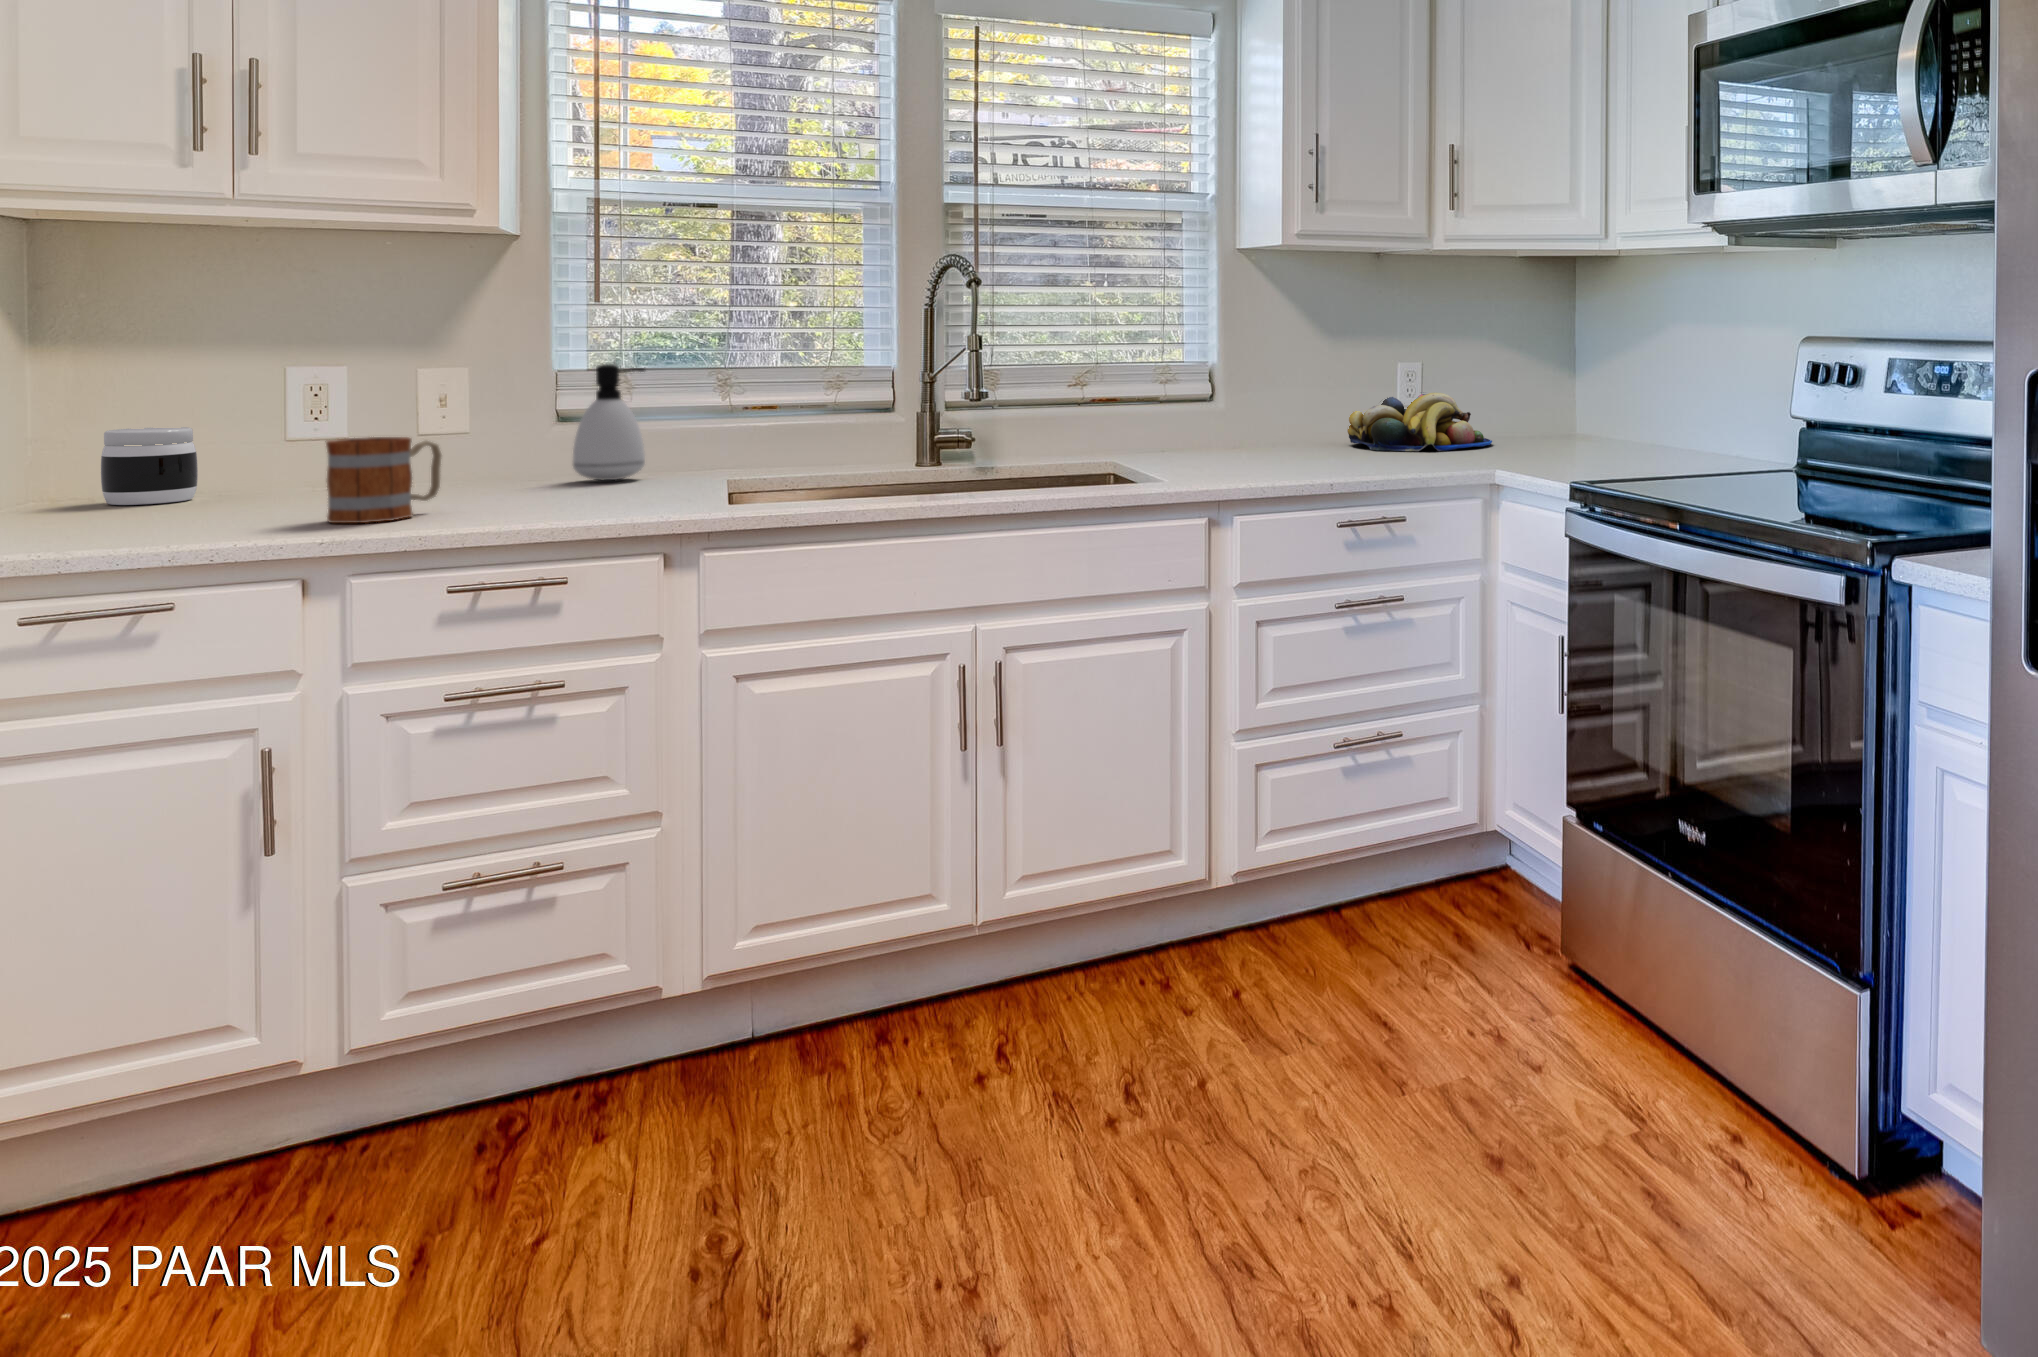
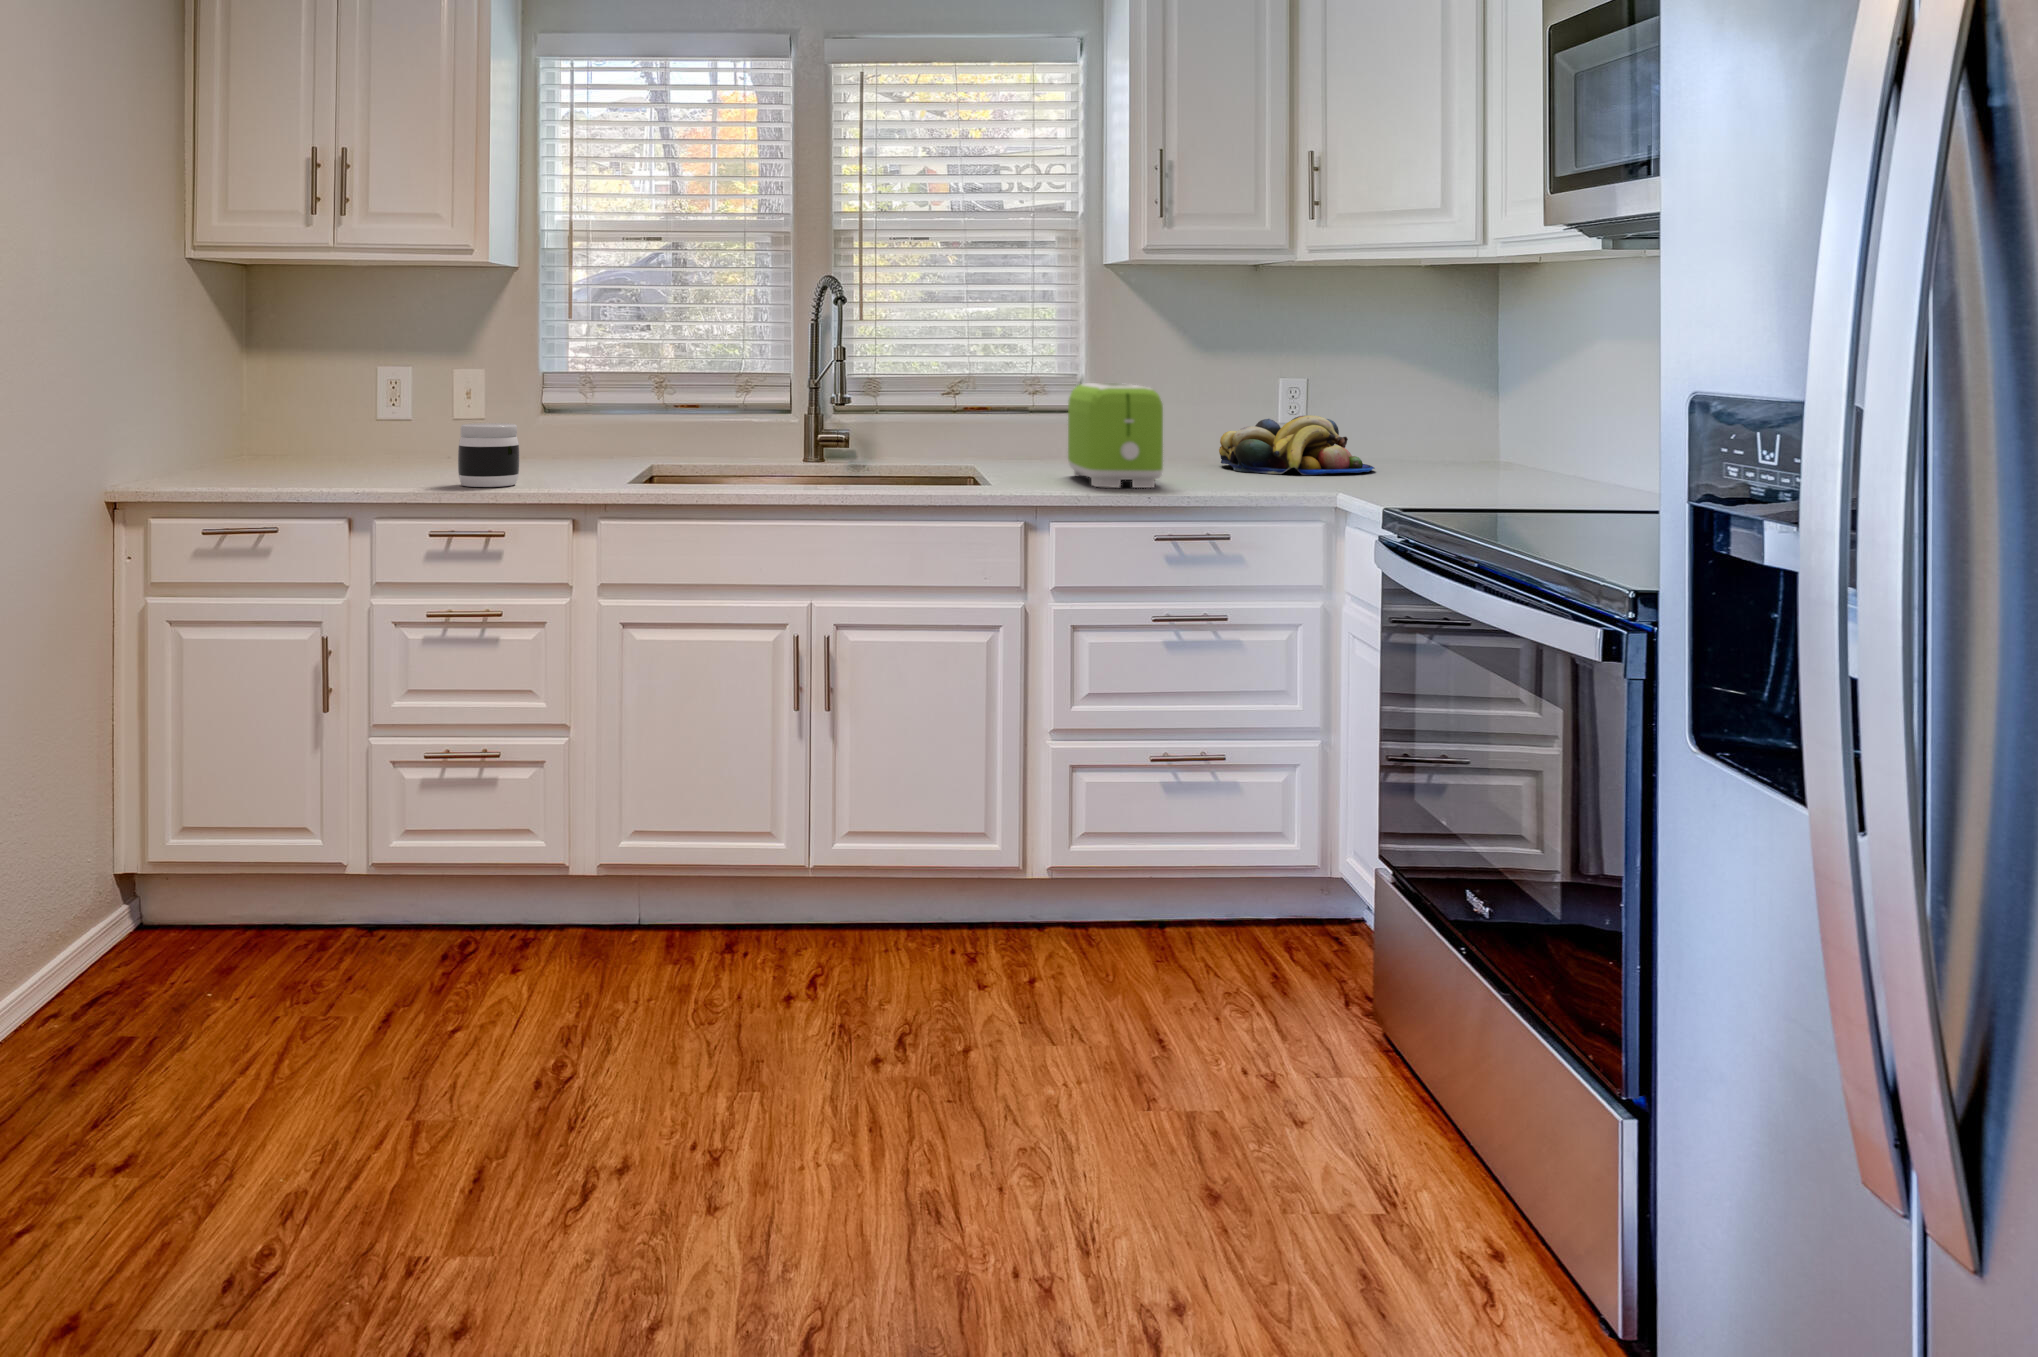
soap dispenser: present [573,364,645,480] -> none [556,371,608,462]
toaster: none [1223,366,1337,475] -> present [1068,383,1163,488]
jar: present [101,427,198,505] -> present [458,423,519,487]
mug: present [326,437,441,523] -> none [374,420,448,481]

